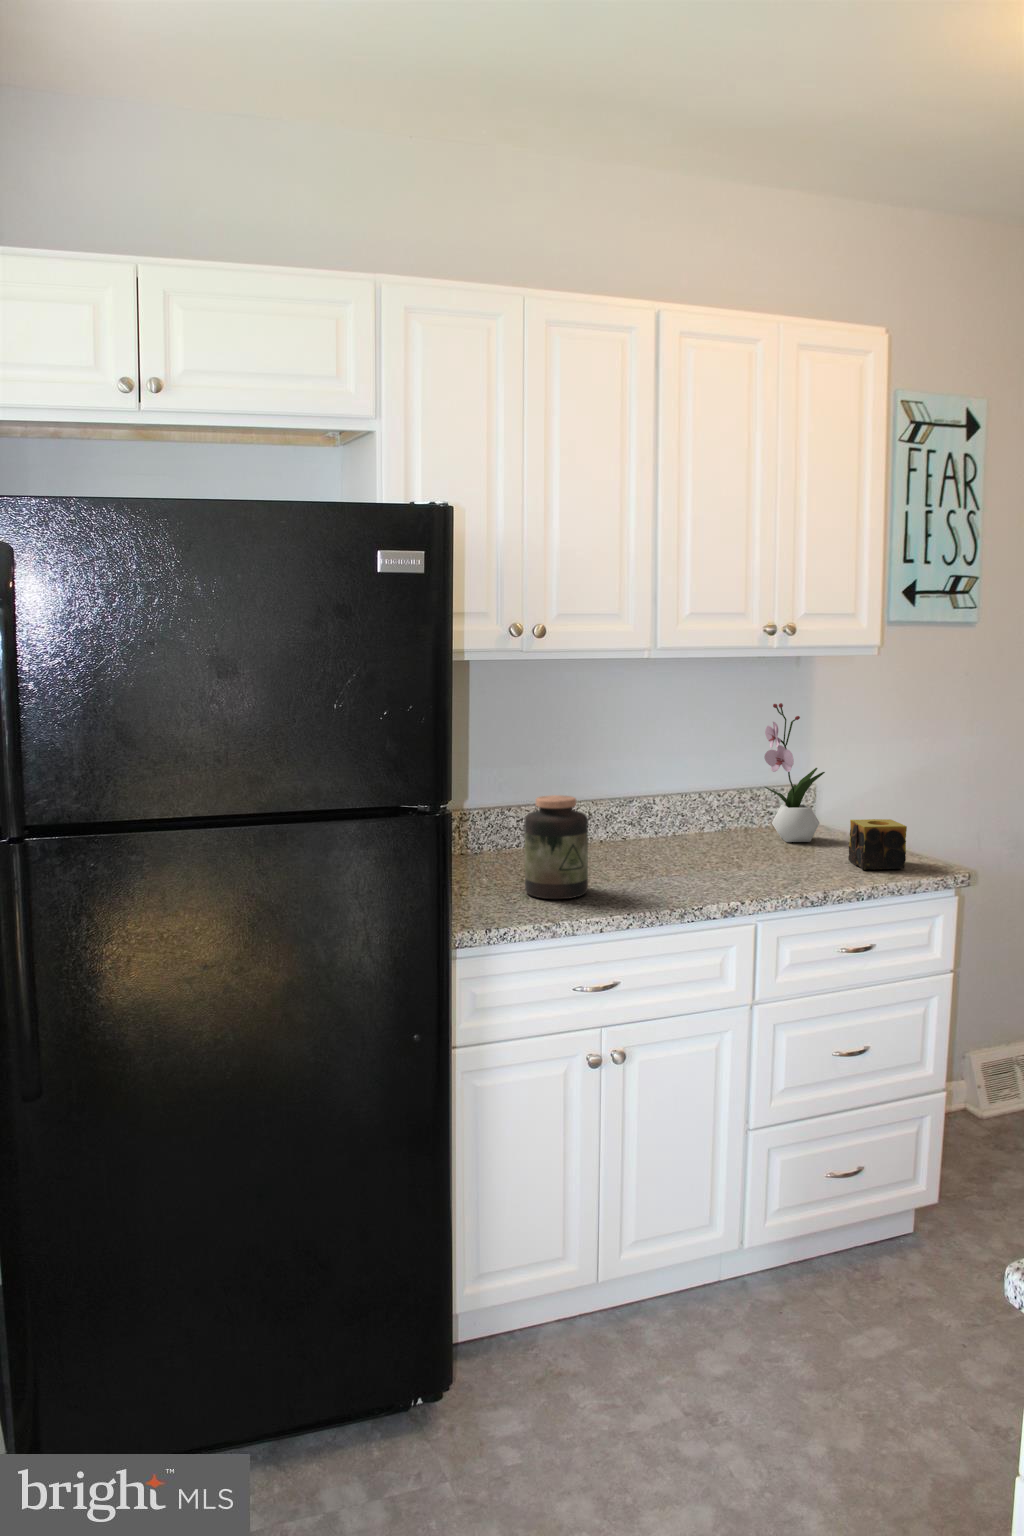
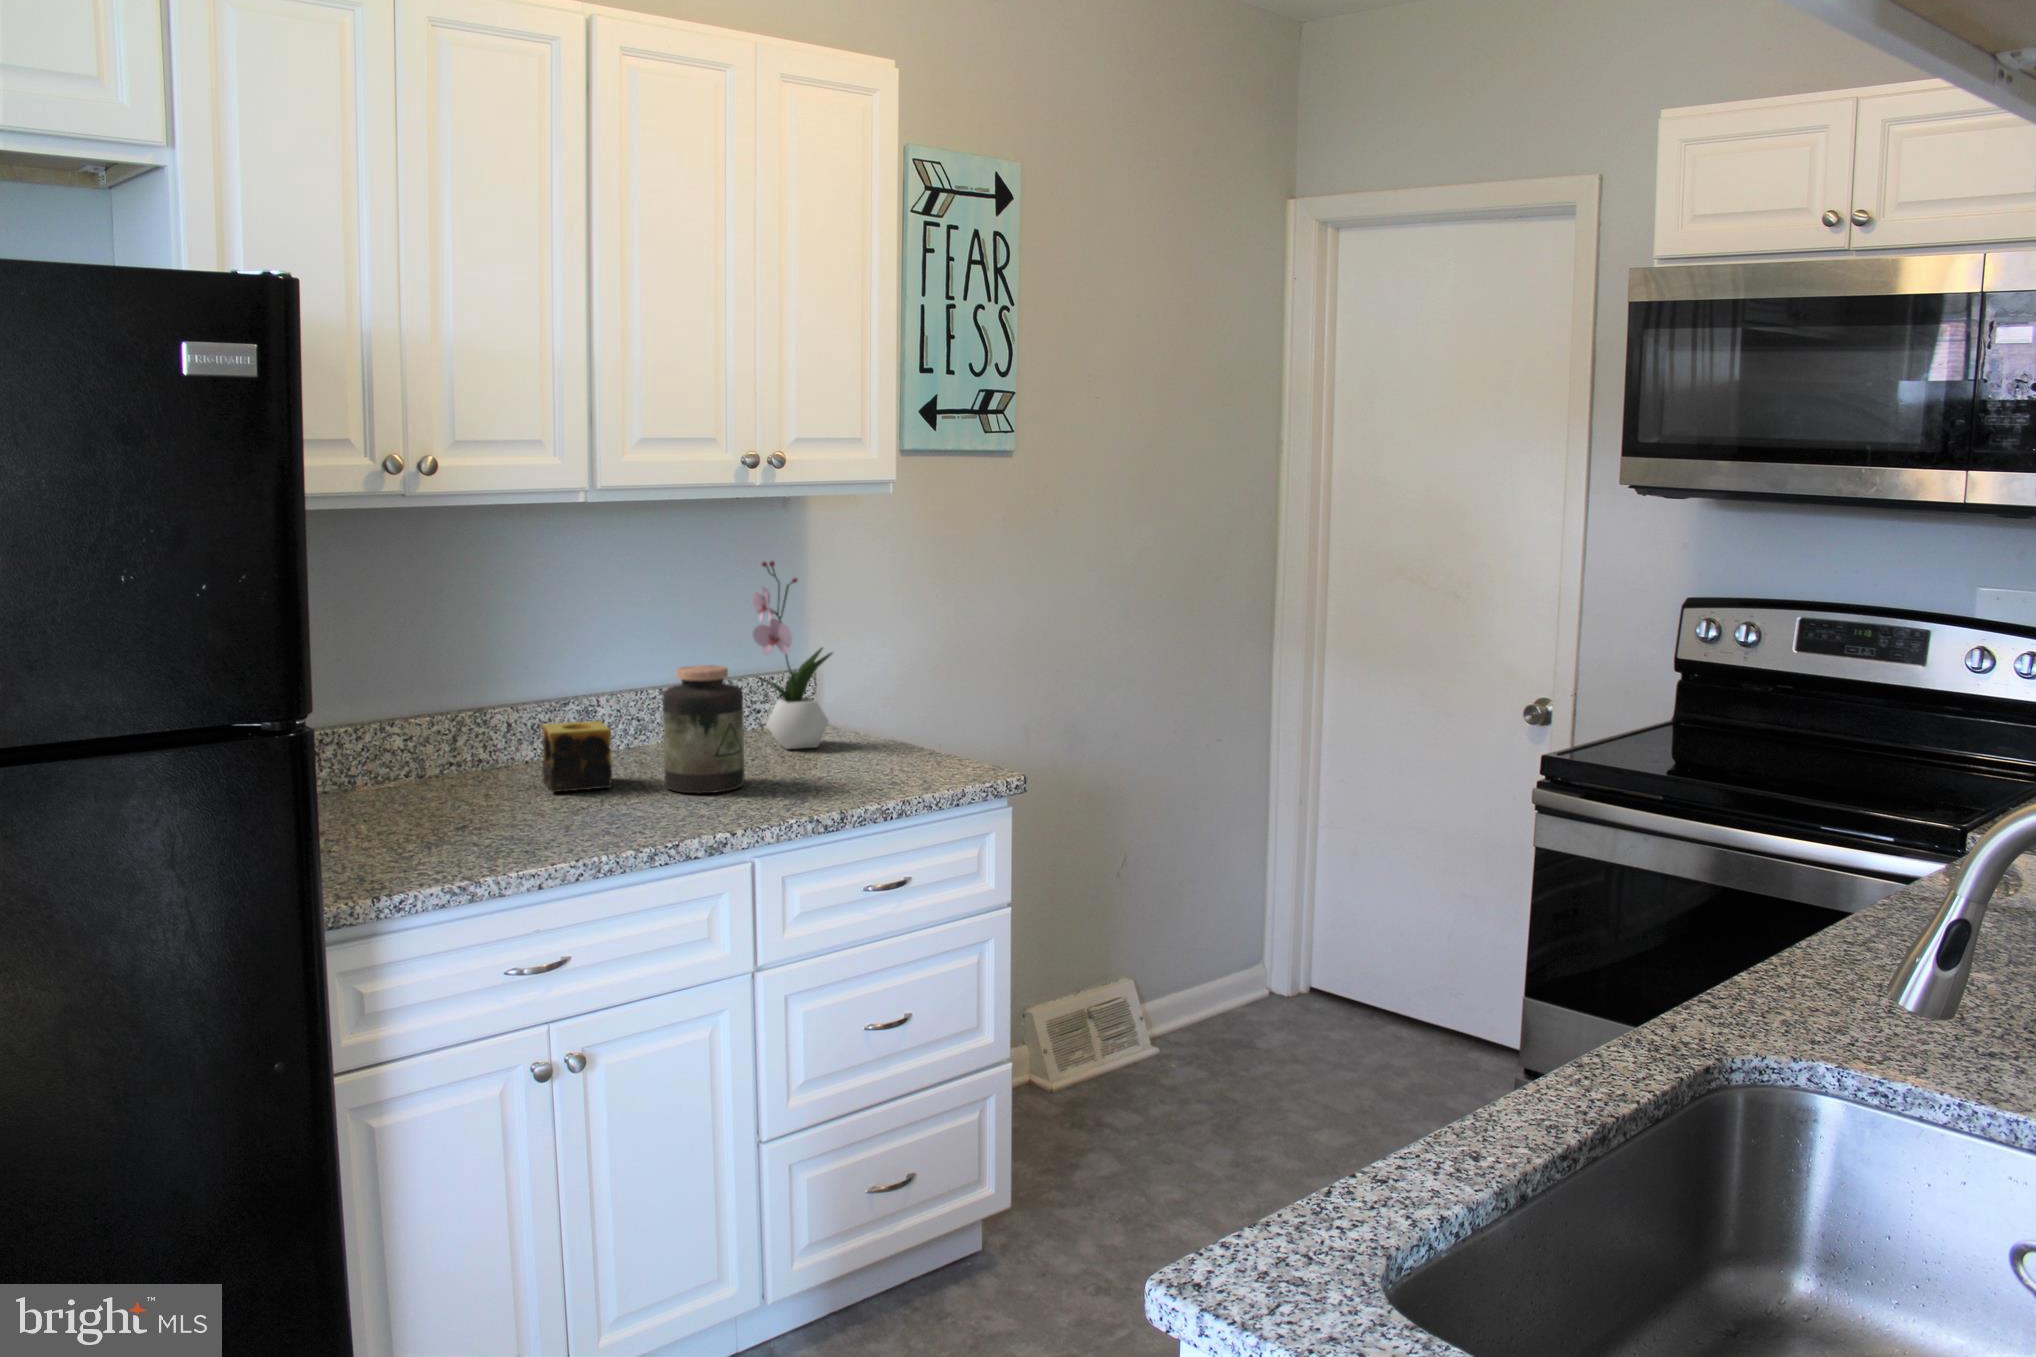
jar: present [525,795,588,899] -> present [663,665,745,793]
candle: present [848,819,907,869] -> present [542,721,612,792]

